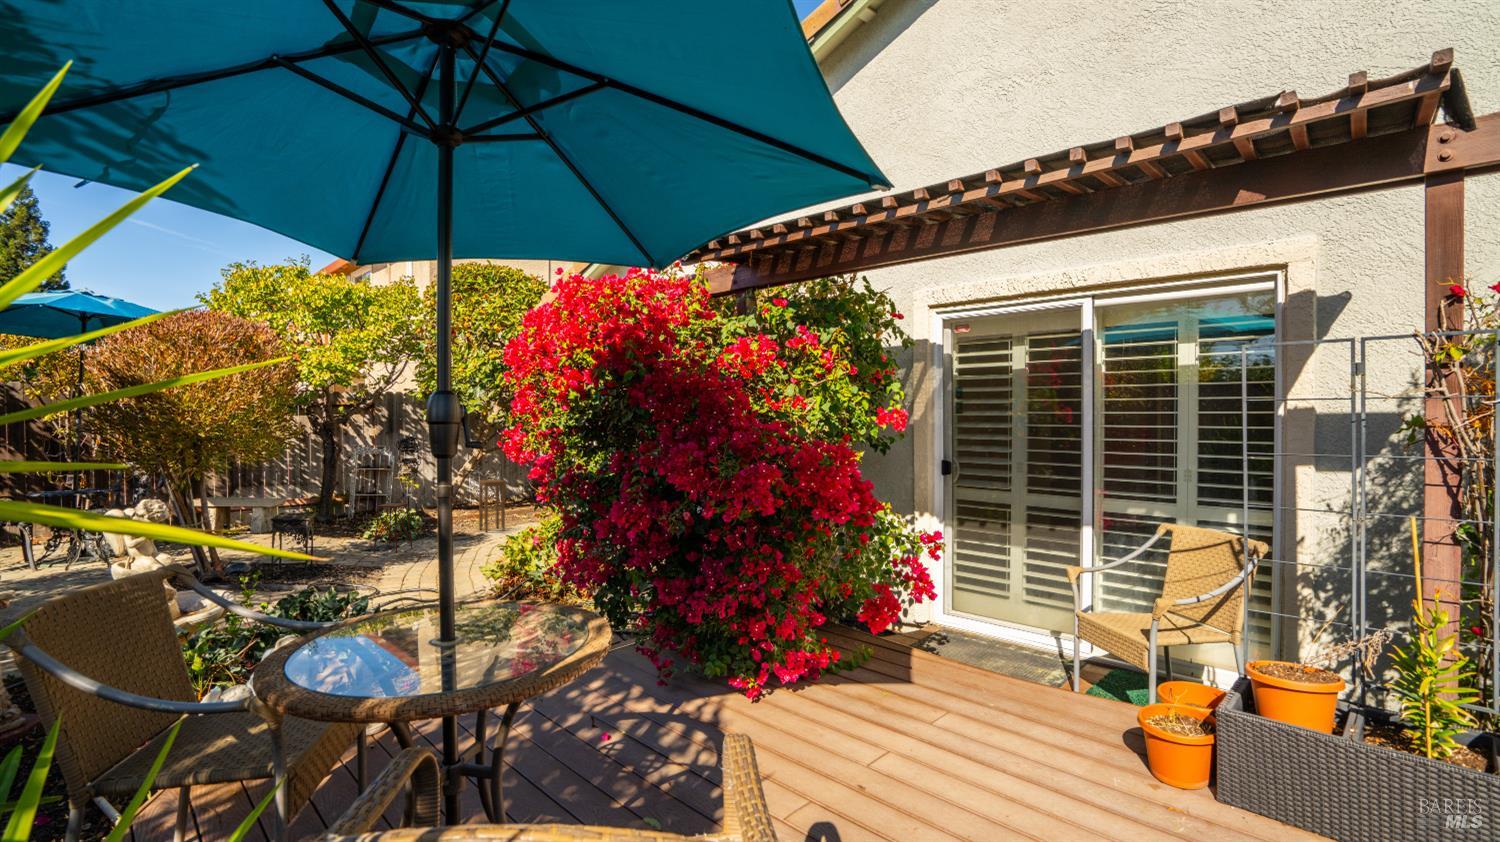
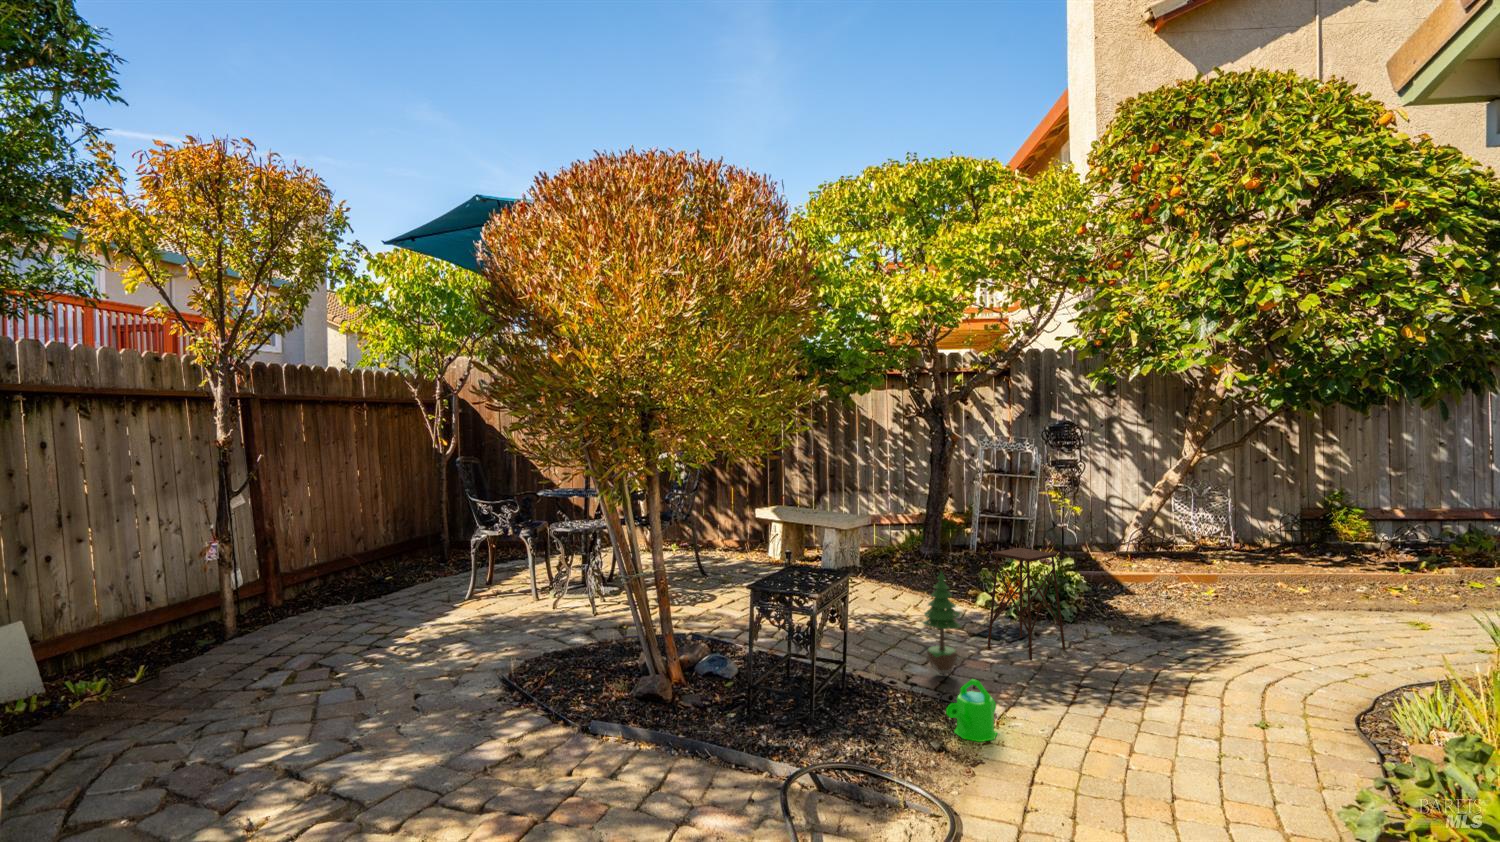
stool: present [479,479,505,532] -> none [1205,510,1276,627]
potted tree: none [344,513,365,563] -> present [923,571,960,675]
watering can: none [367,551,388,575] -> present [946,679,997,742]

